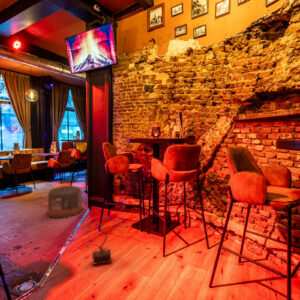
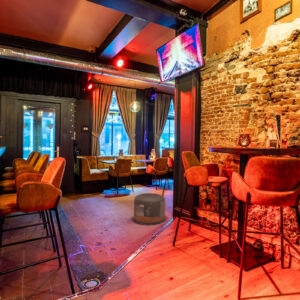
potted plant: present [86,216,111,265] -> none [146,228,195,285]

